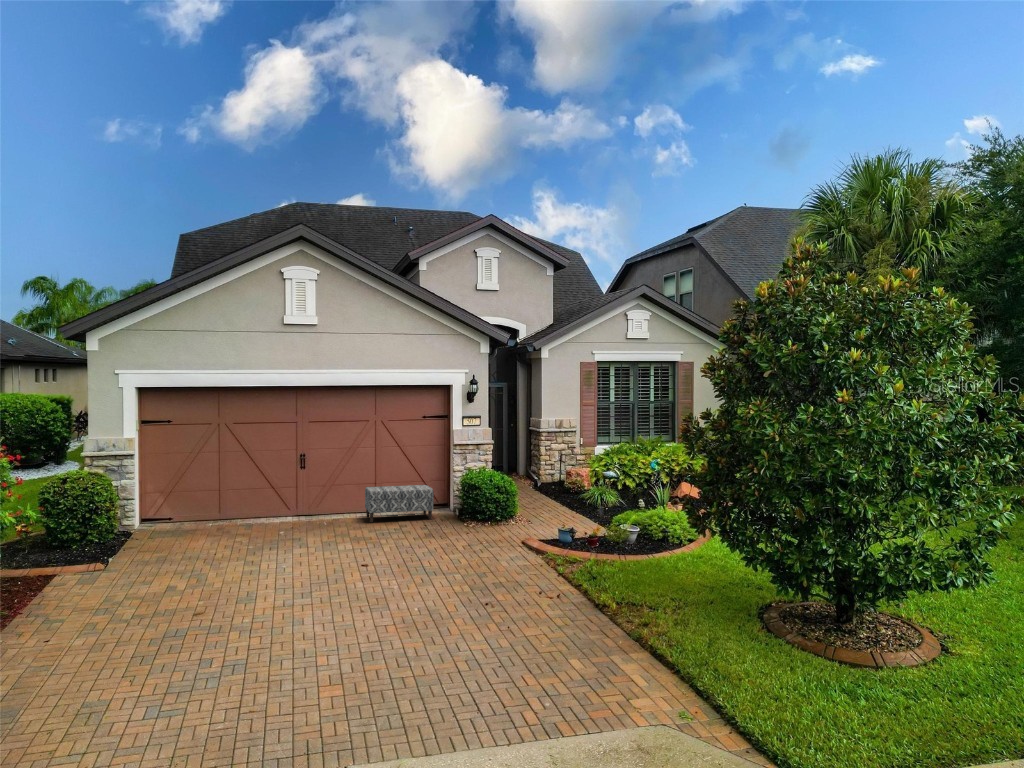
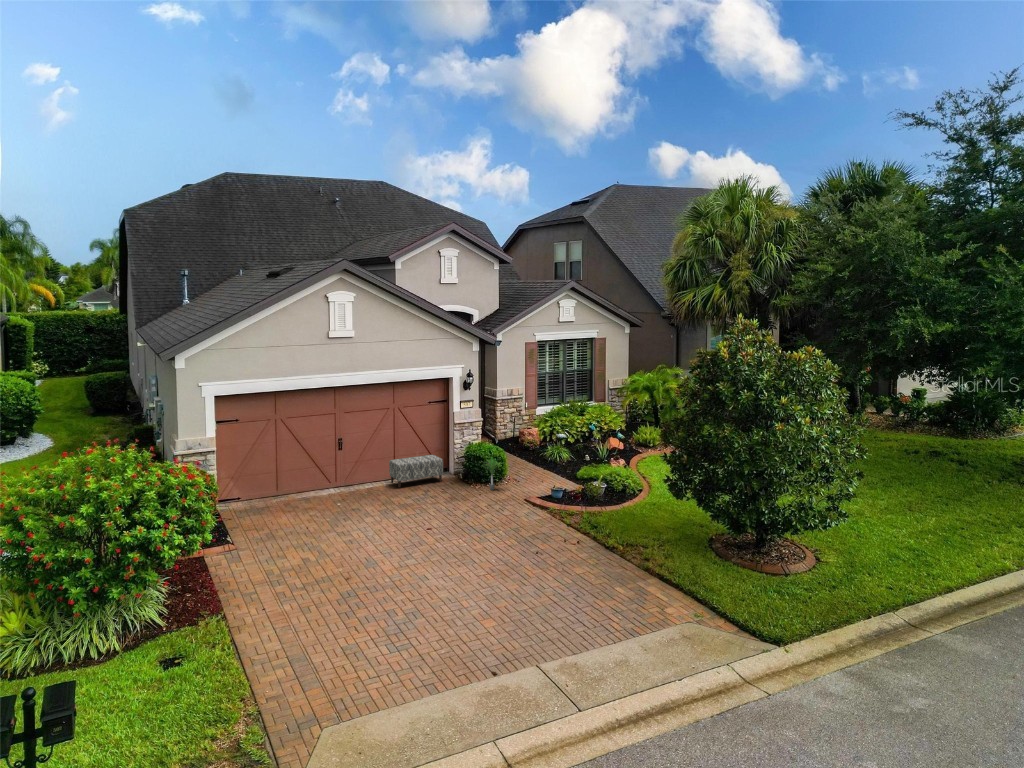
potted plant: none [473,482,504,531] -> present [486,460,497,490]

